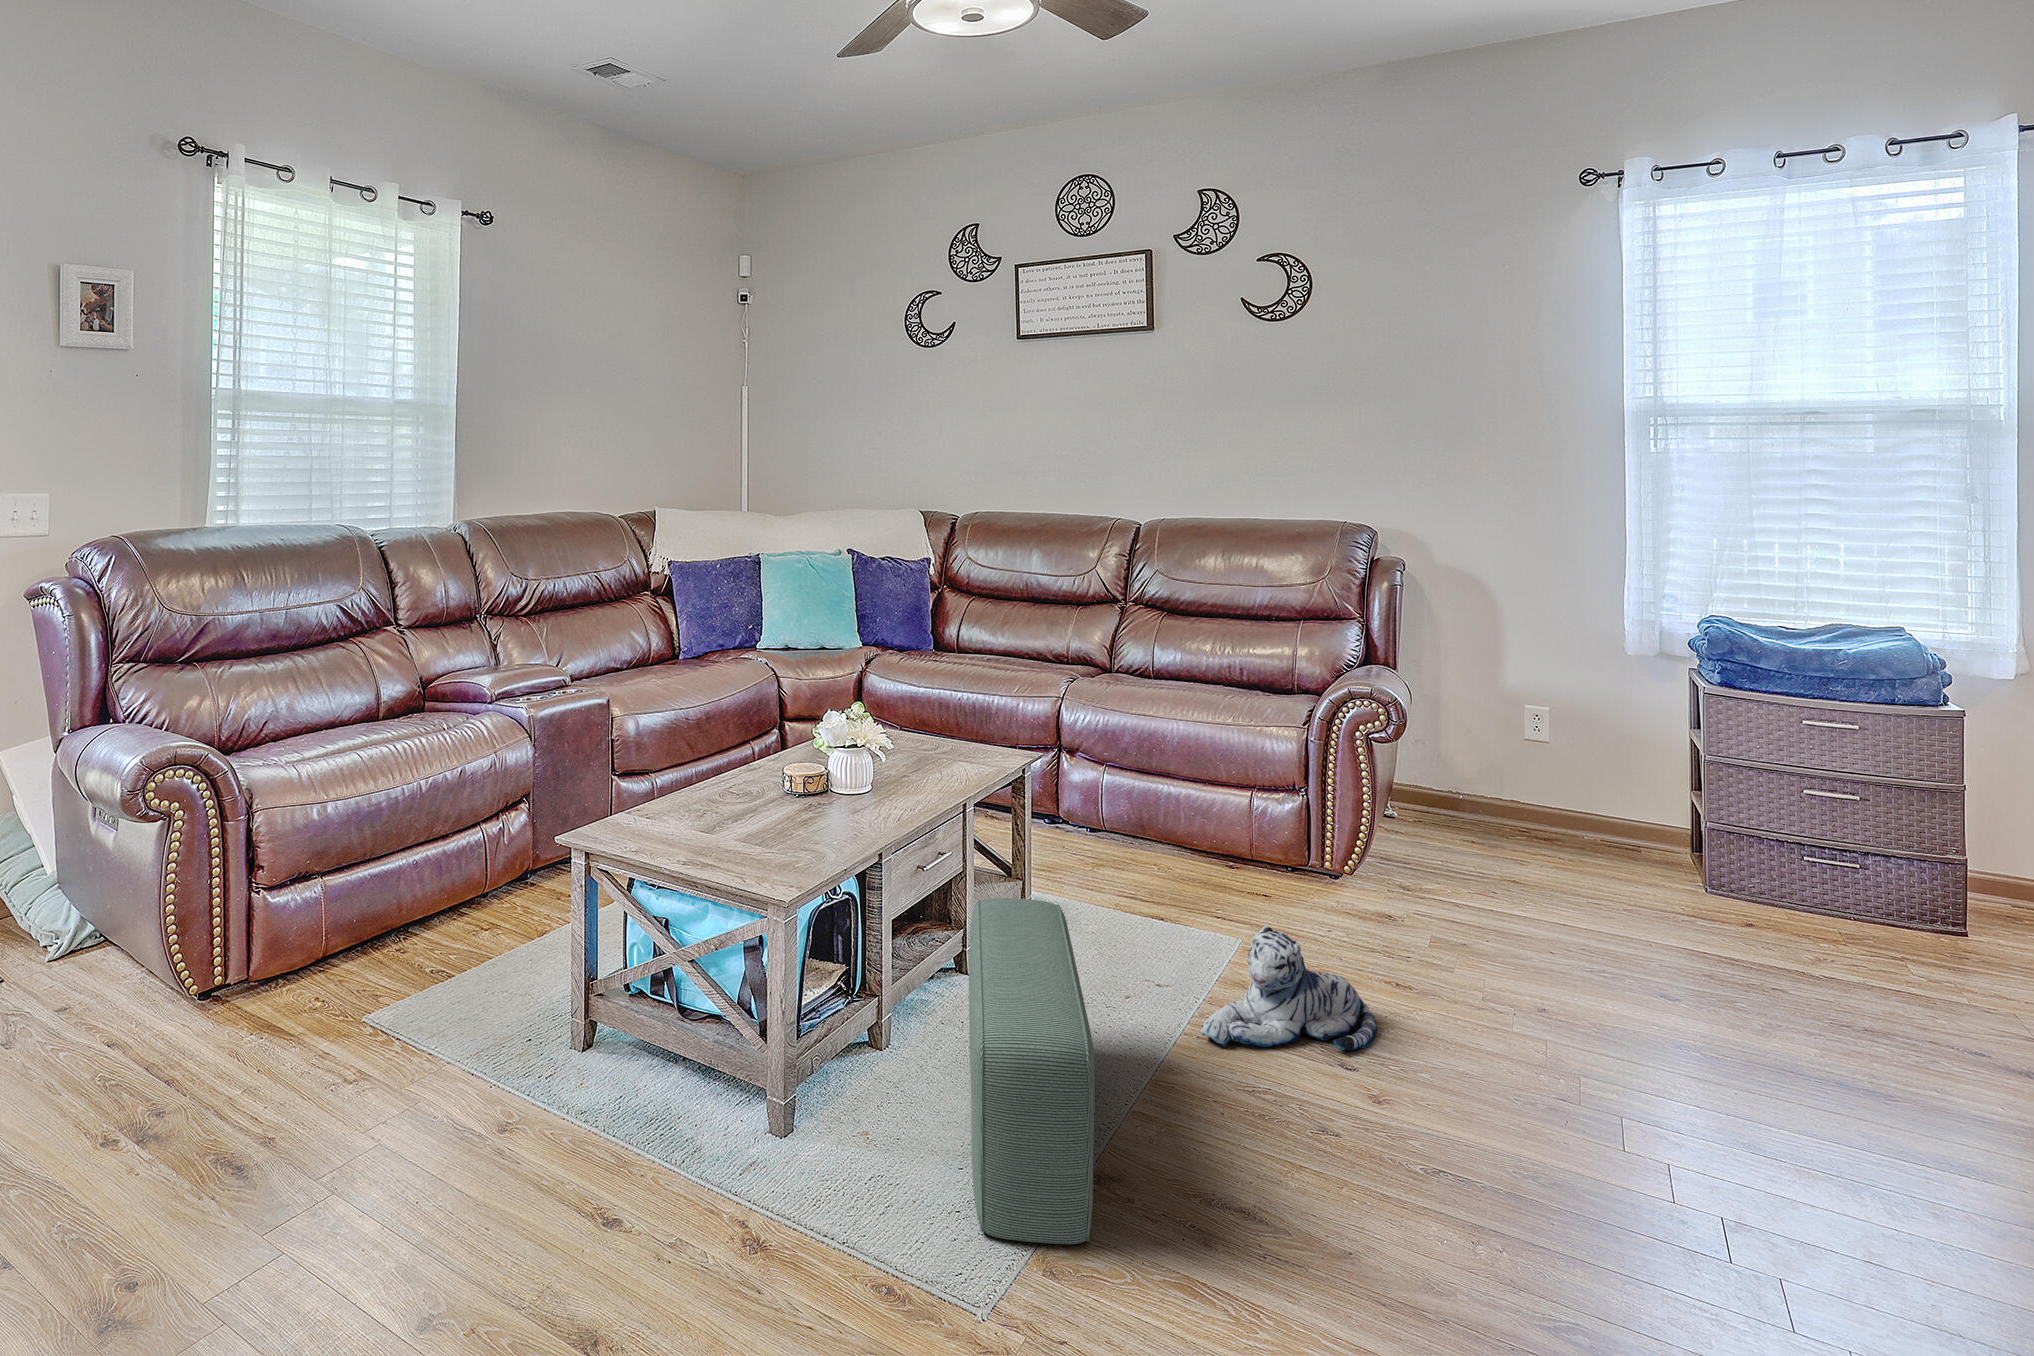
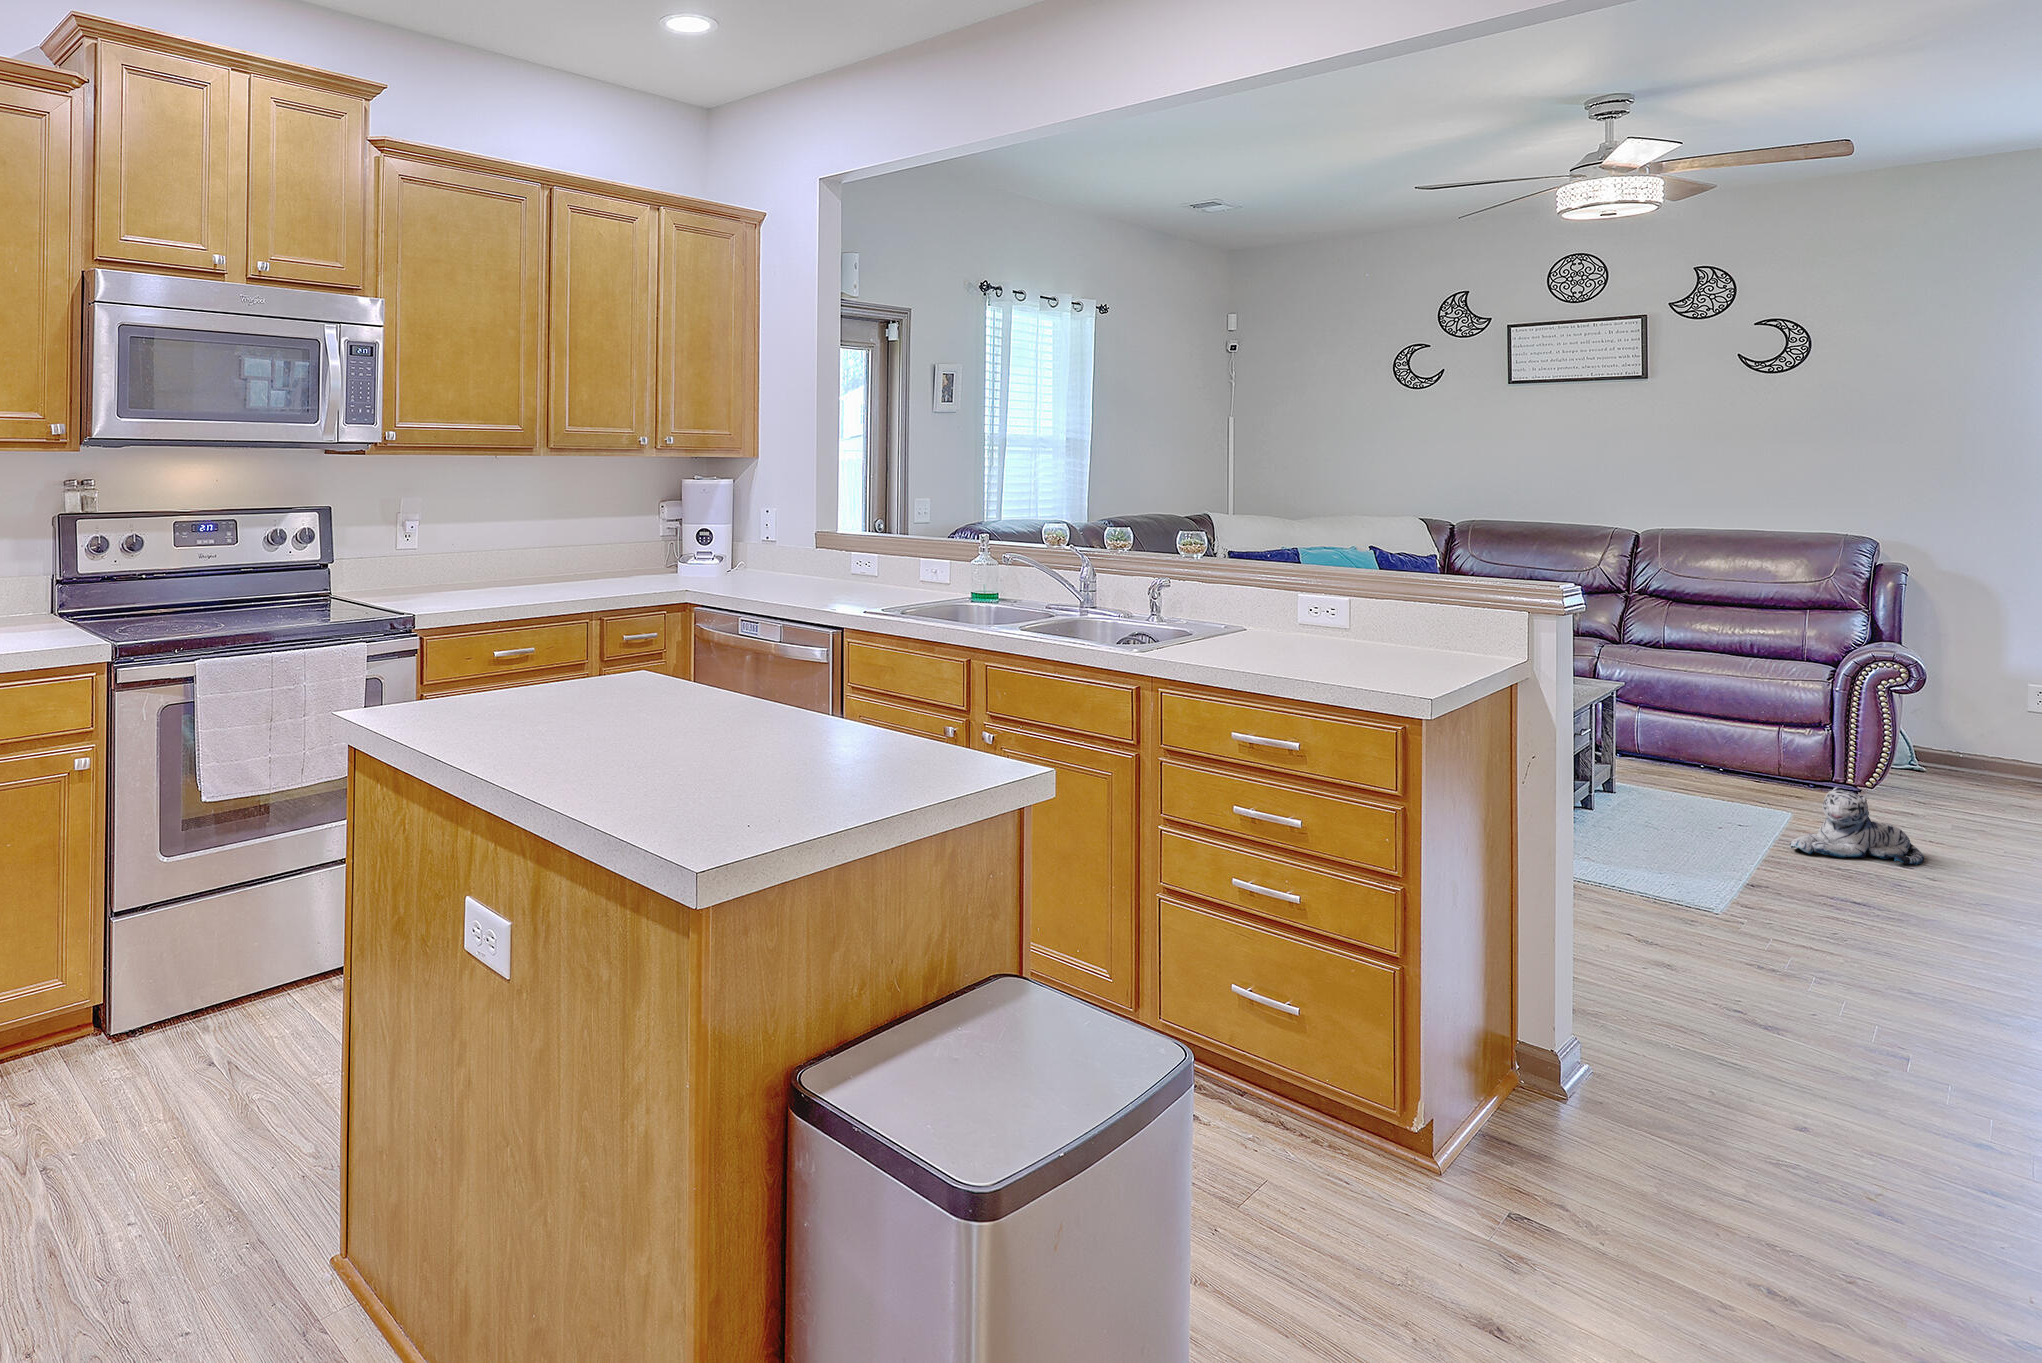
pouf: present [969,898,1095,1244] -> none [1627,752,1771,905]

